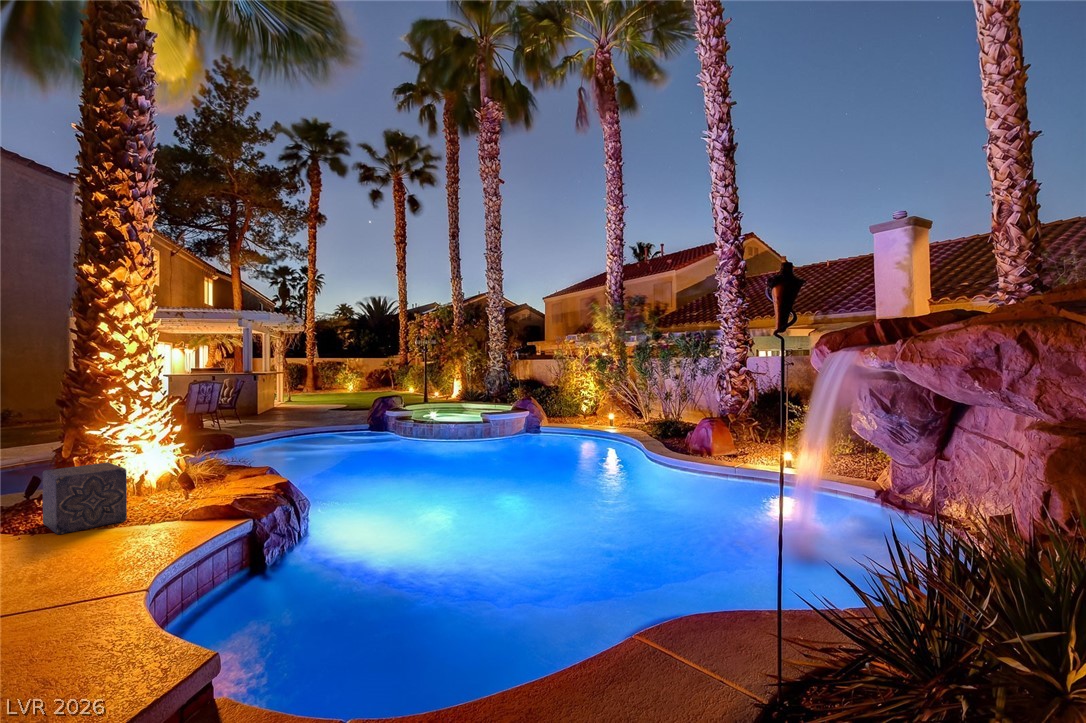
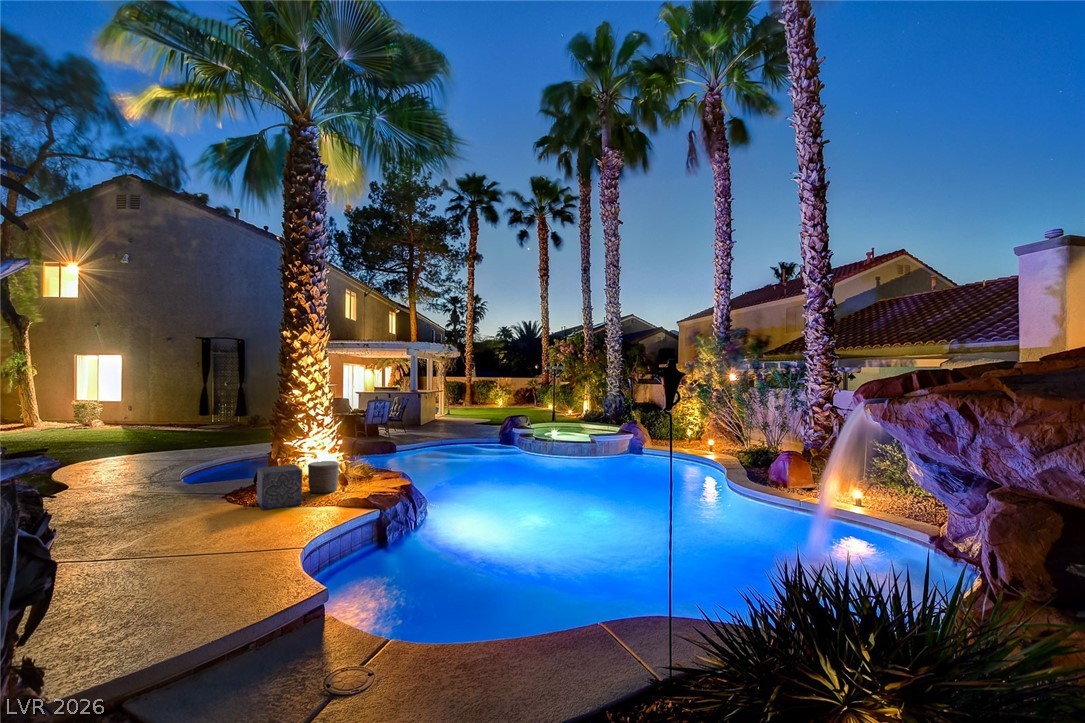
woven basket: none [129,456,181,504] -> present [308,461,339,494]

